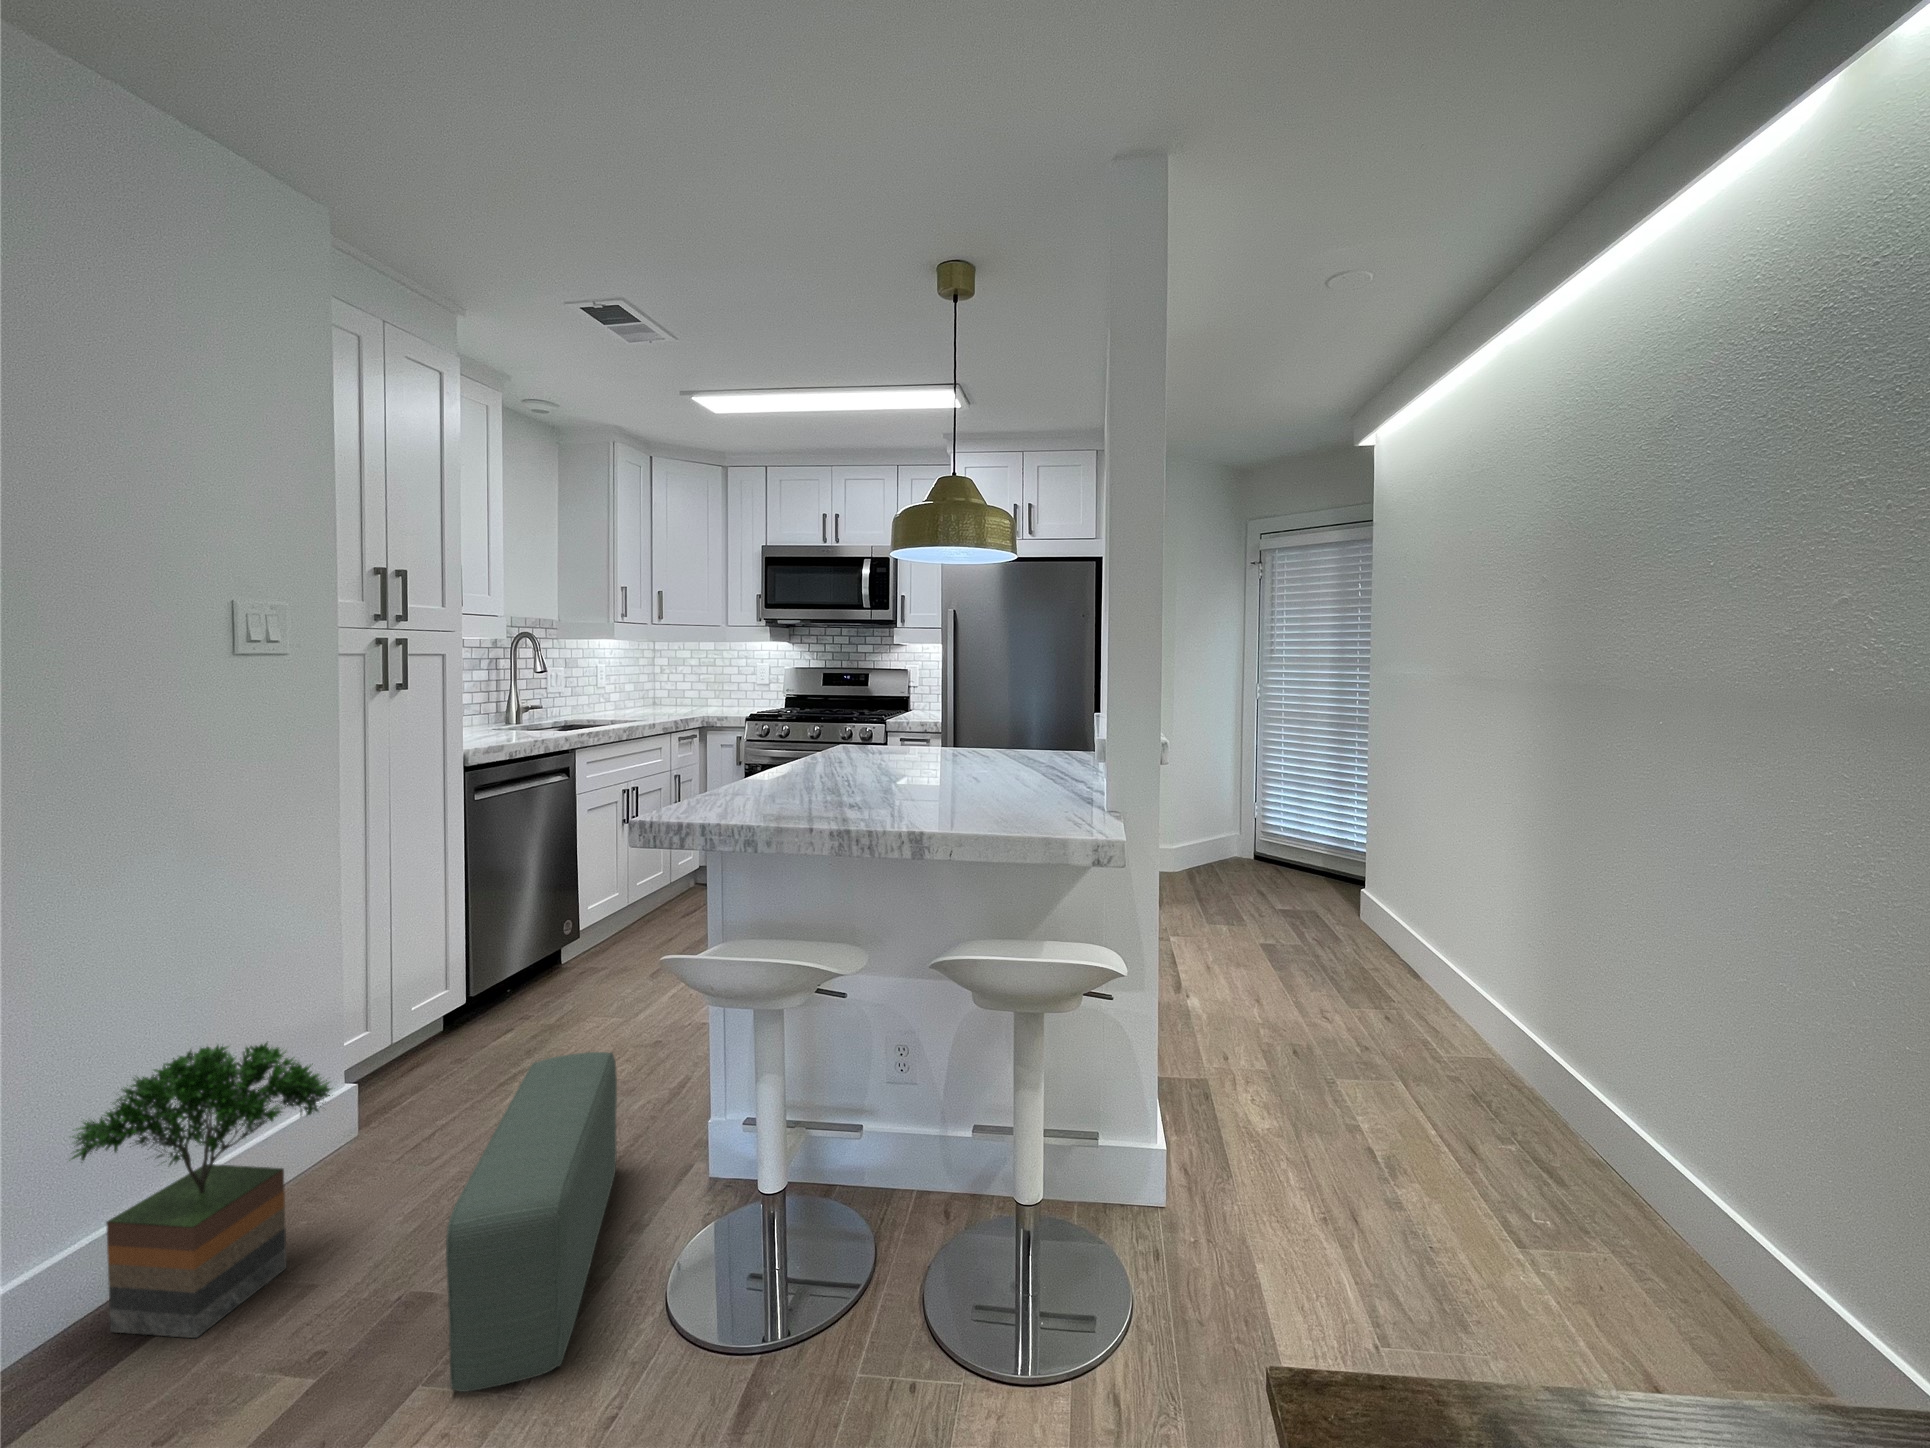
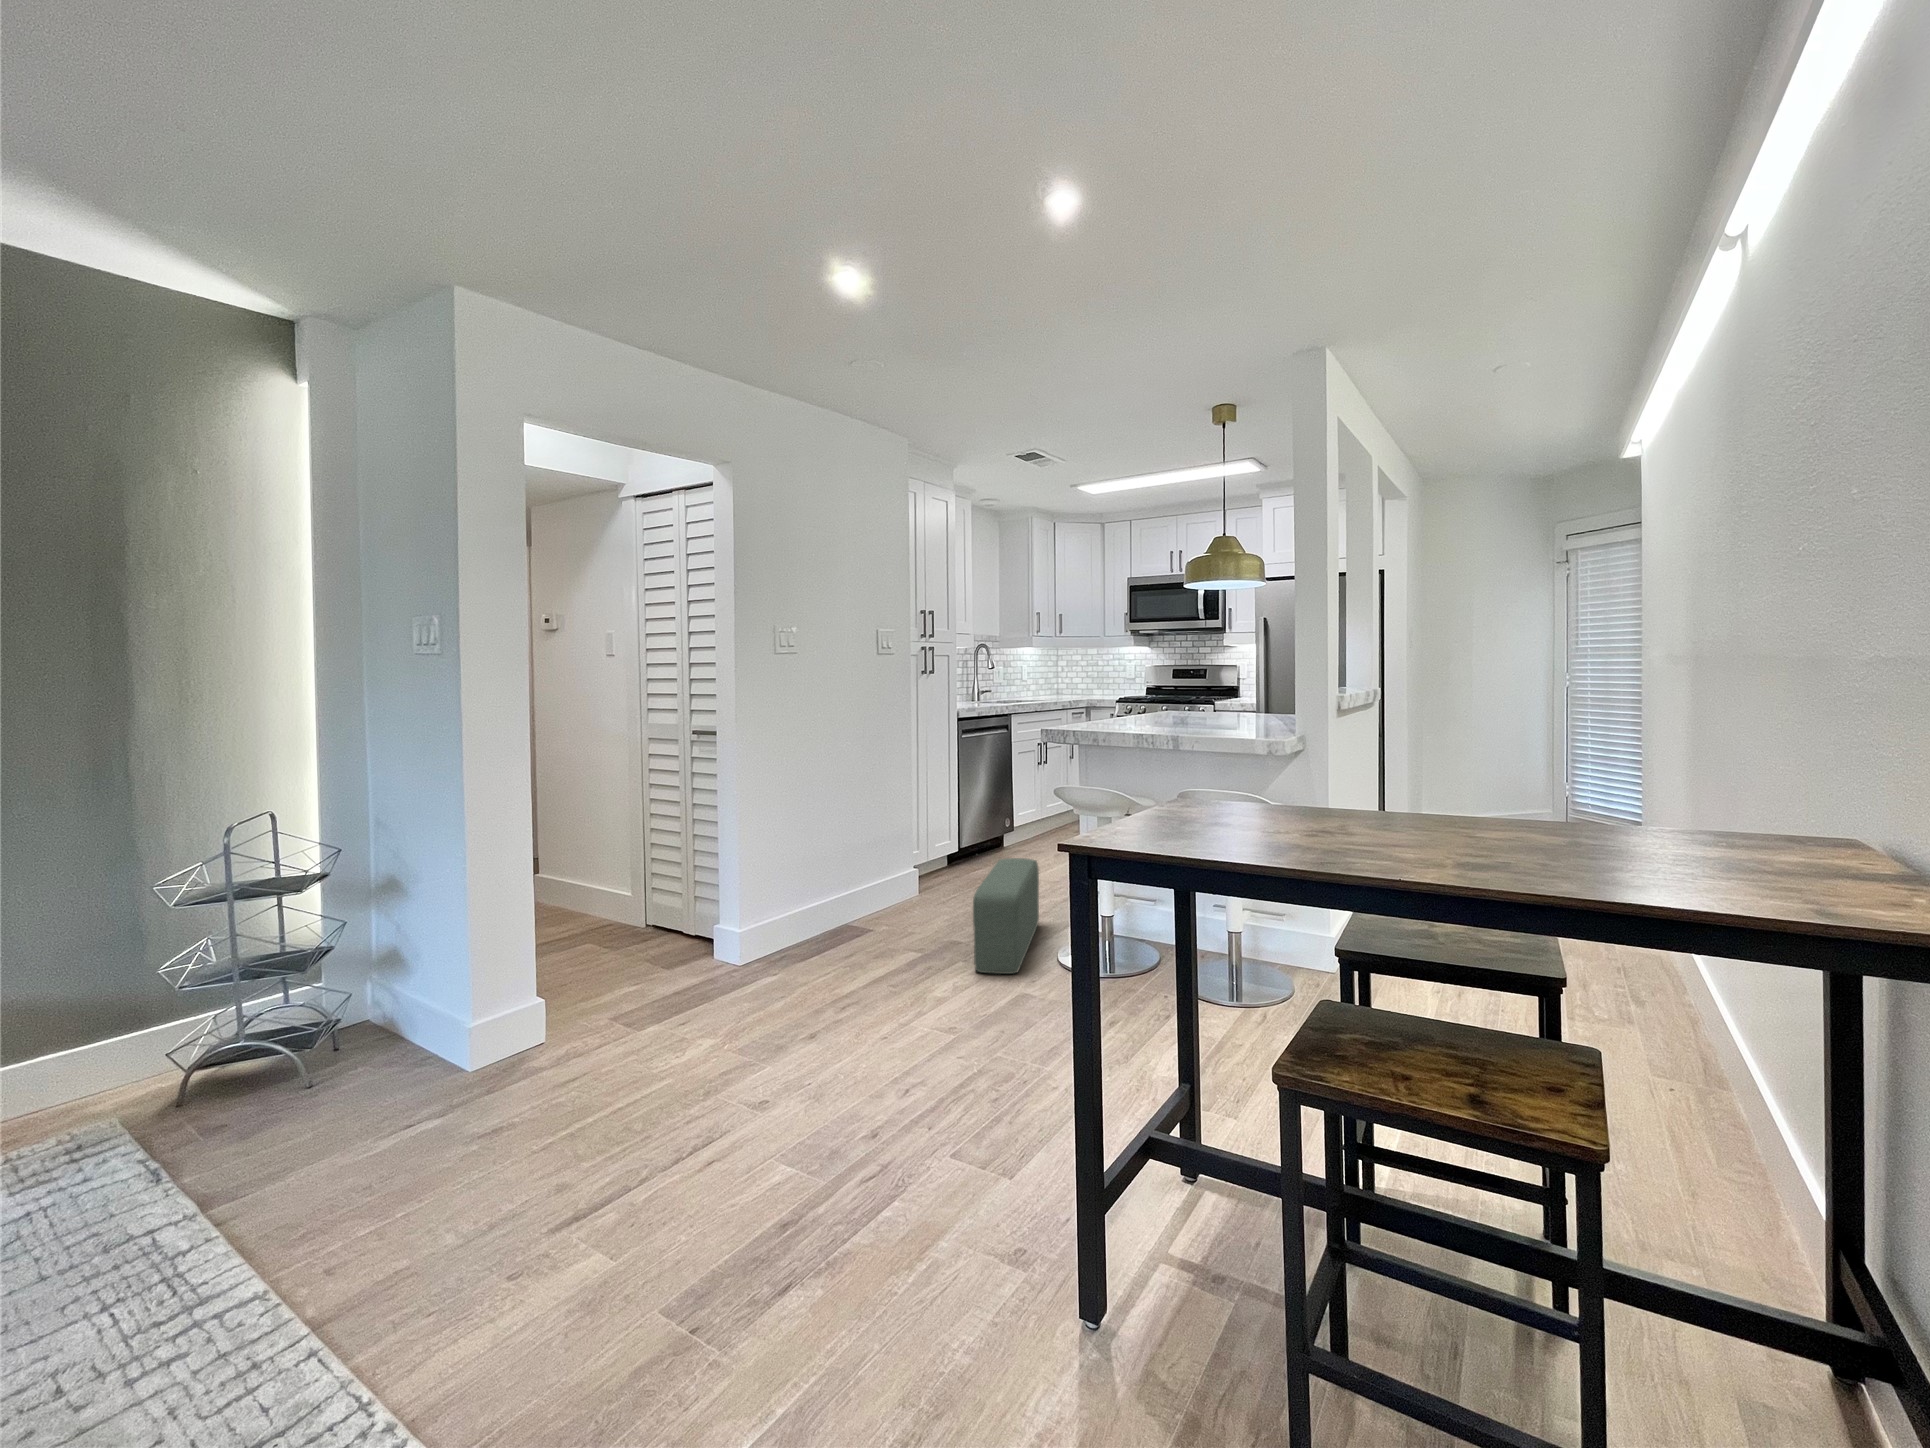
potted tree: present [69,1043,333,1338] -> none [834,826,921,944]

